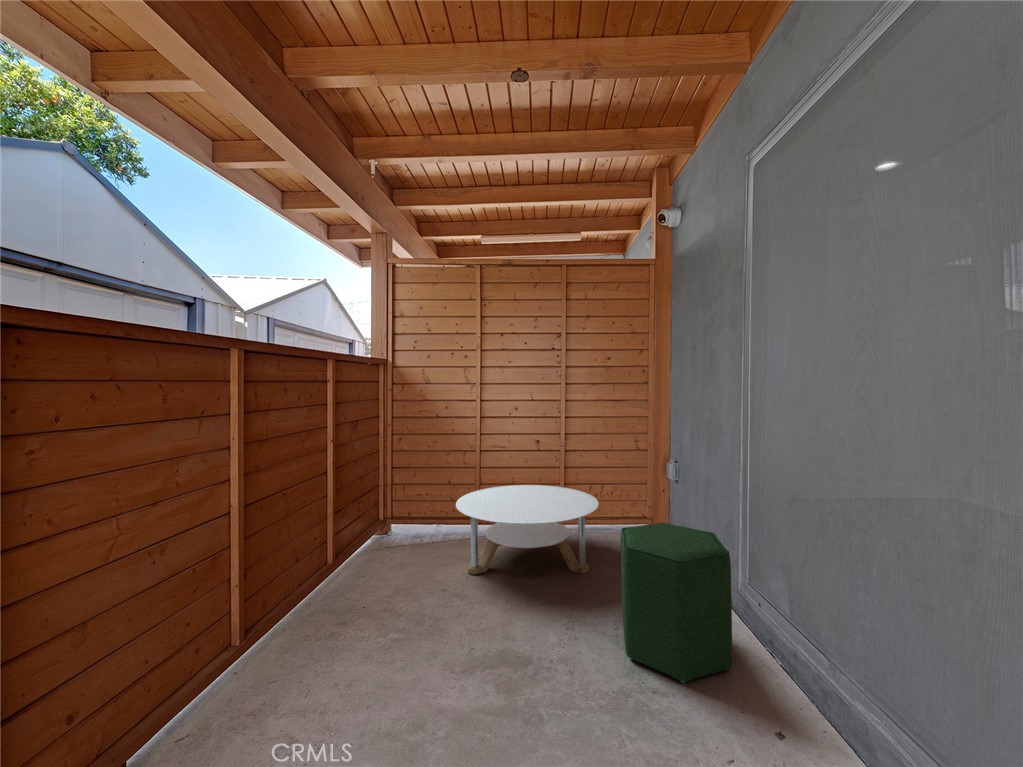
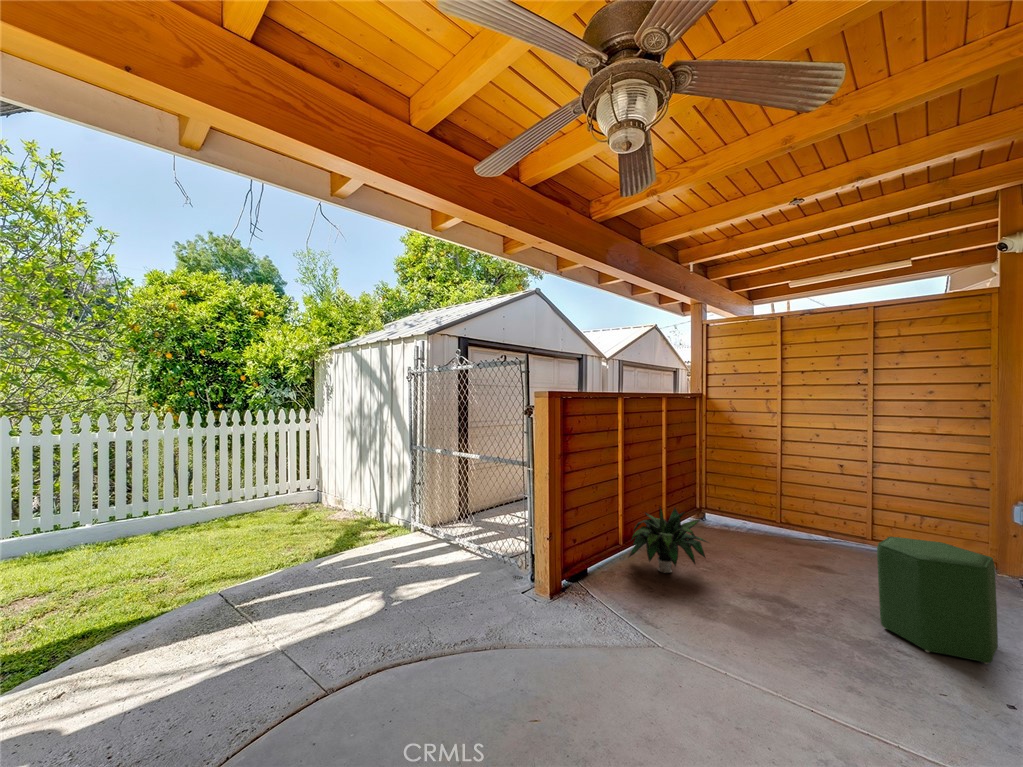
round table: present [456,485,599,574] -> none [754,498,900,581]
potted plant: none [245,547,409,693] -> present [629,507,707,573]

